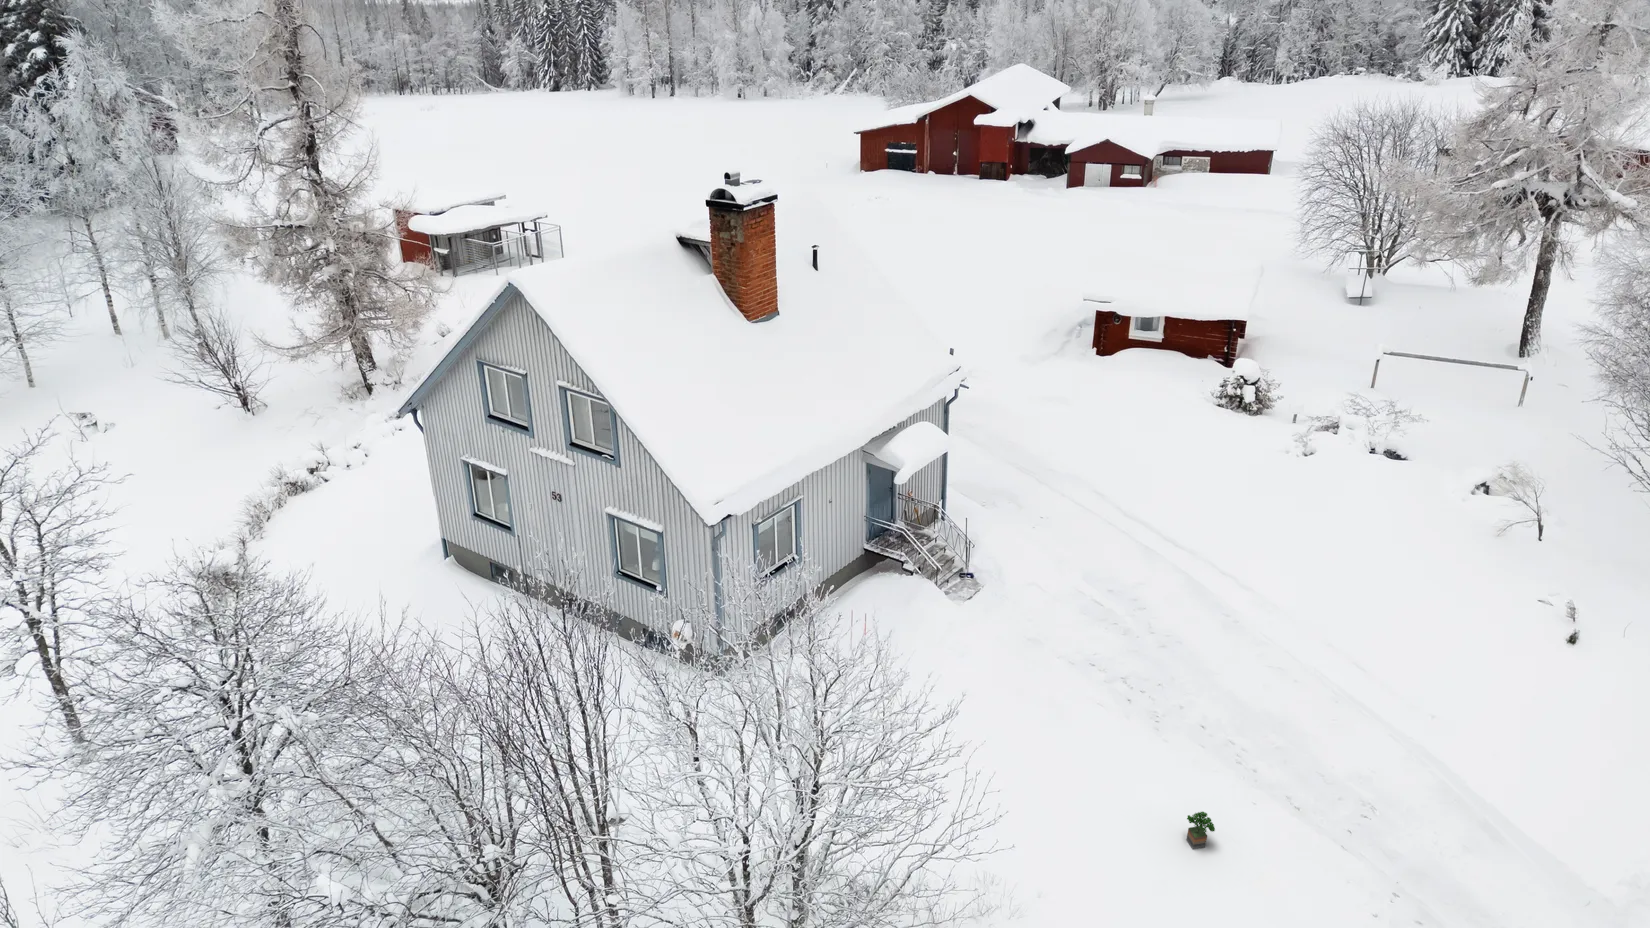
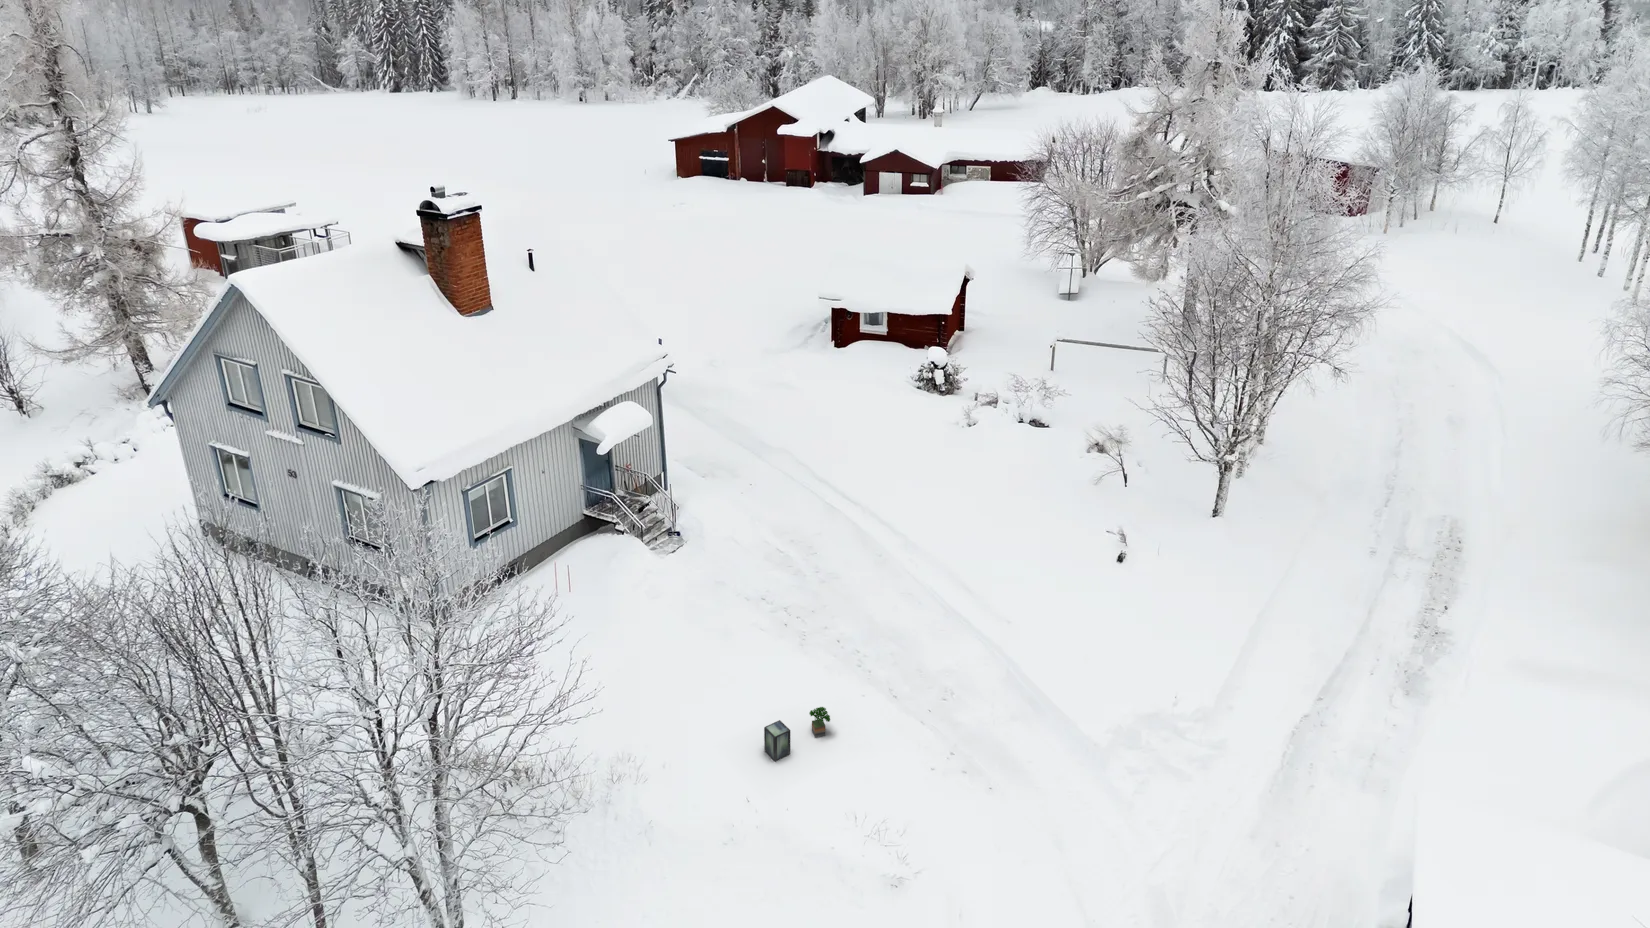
storage box: none [1134,827,1172,879] -> present [764,720,790,762]

